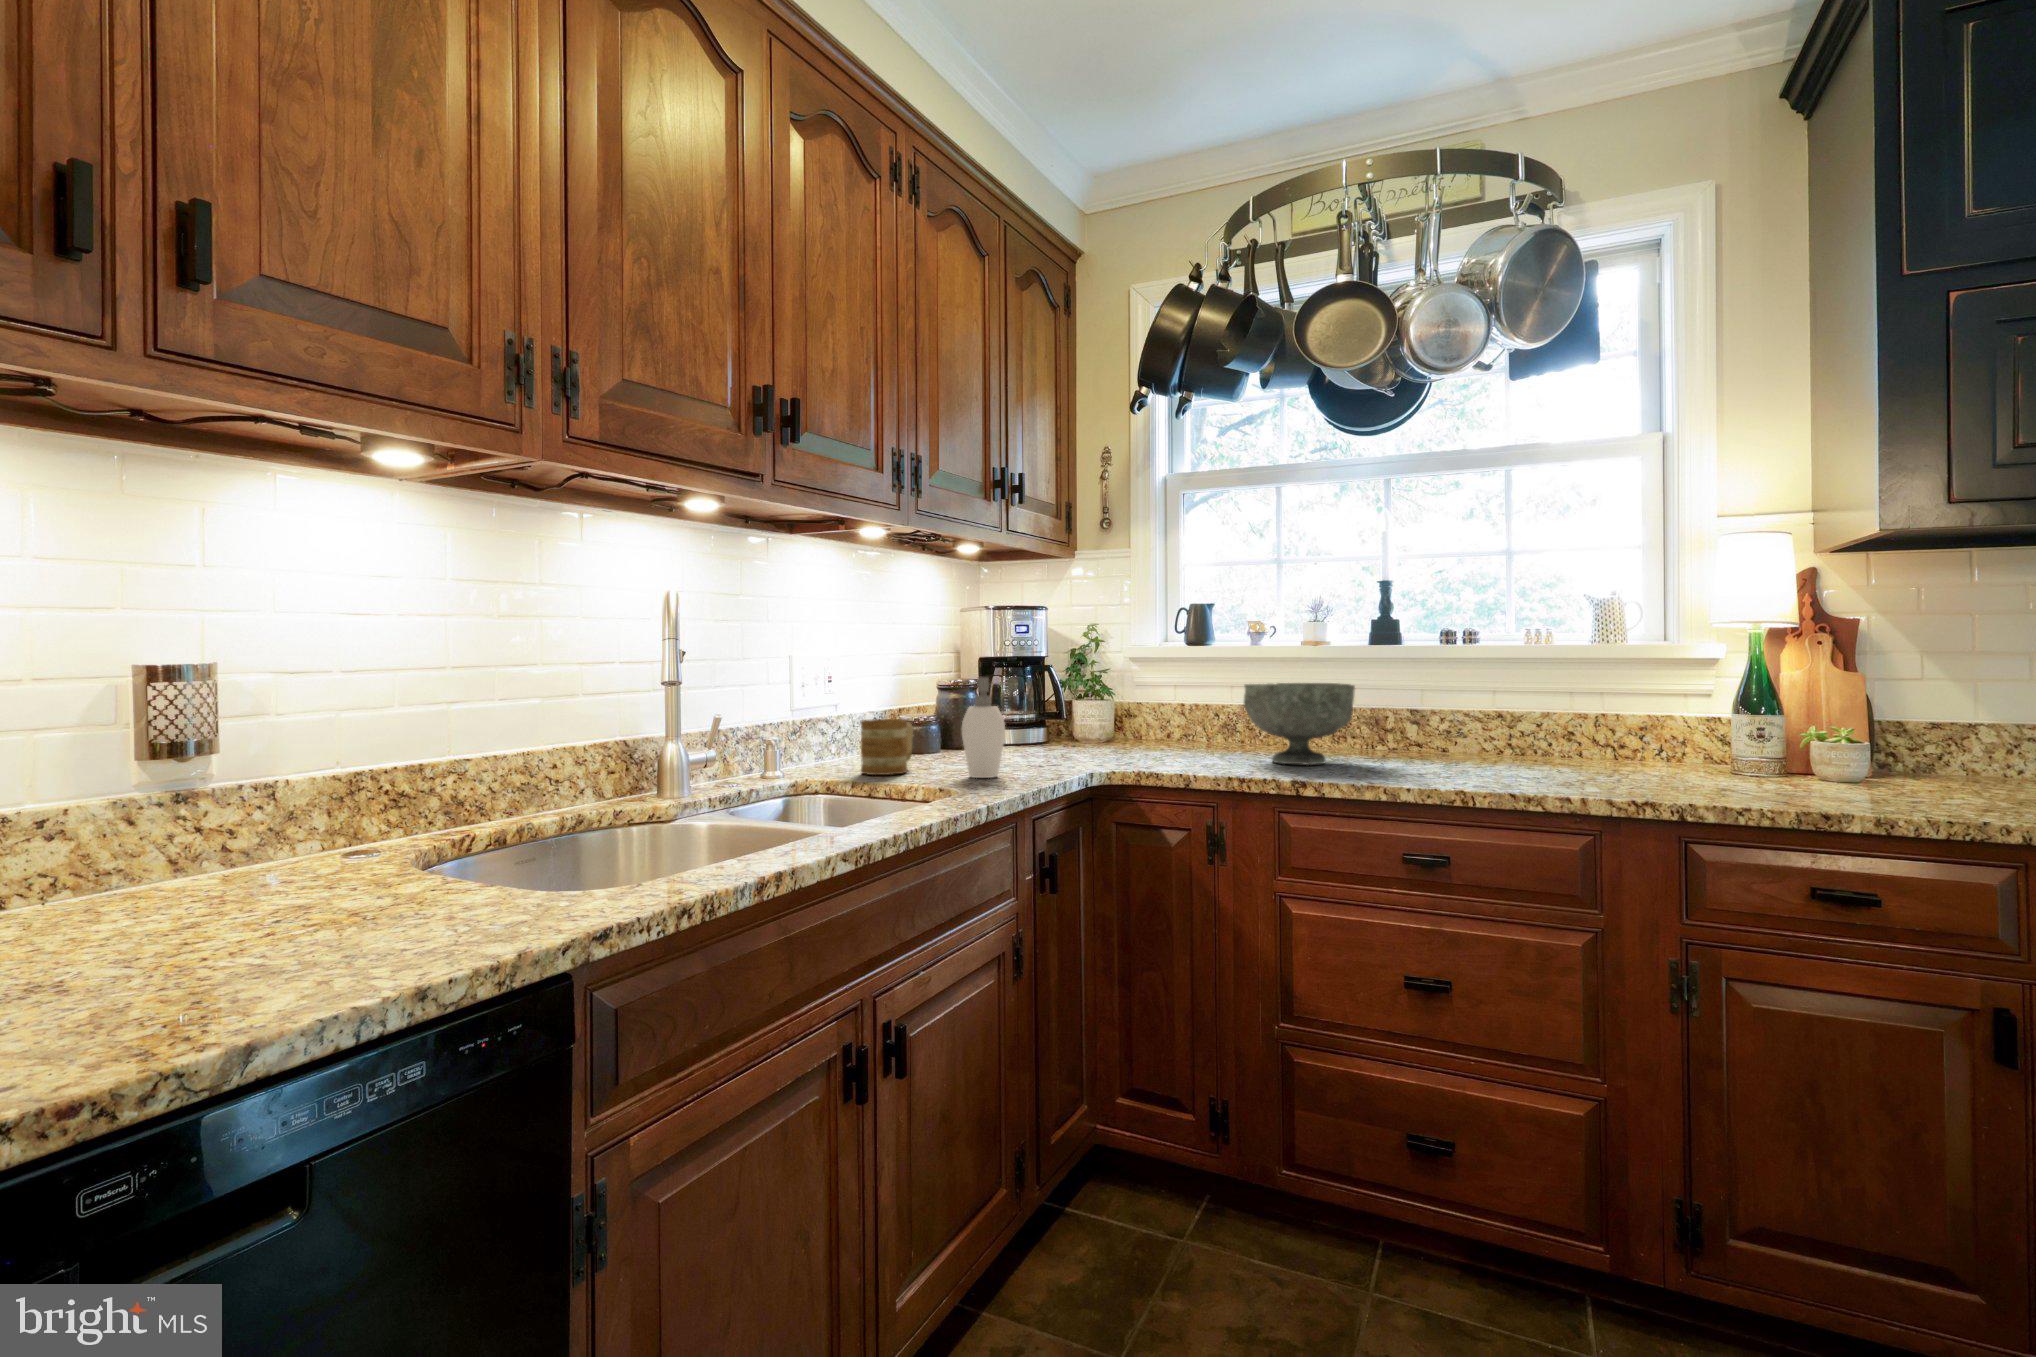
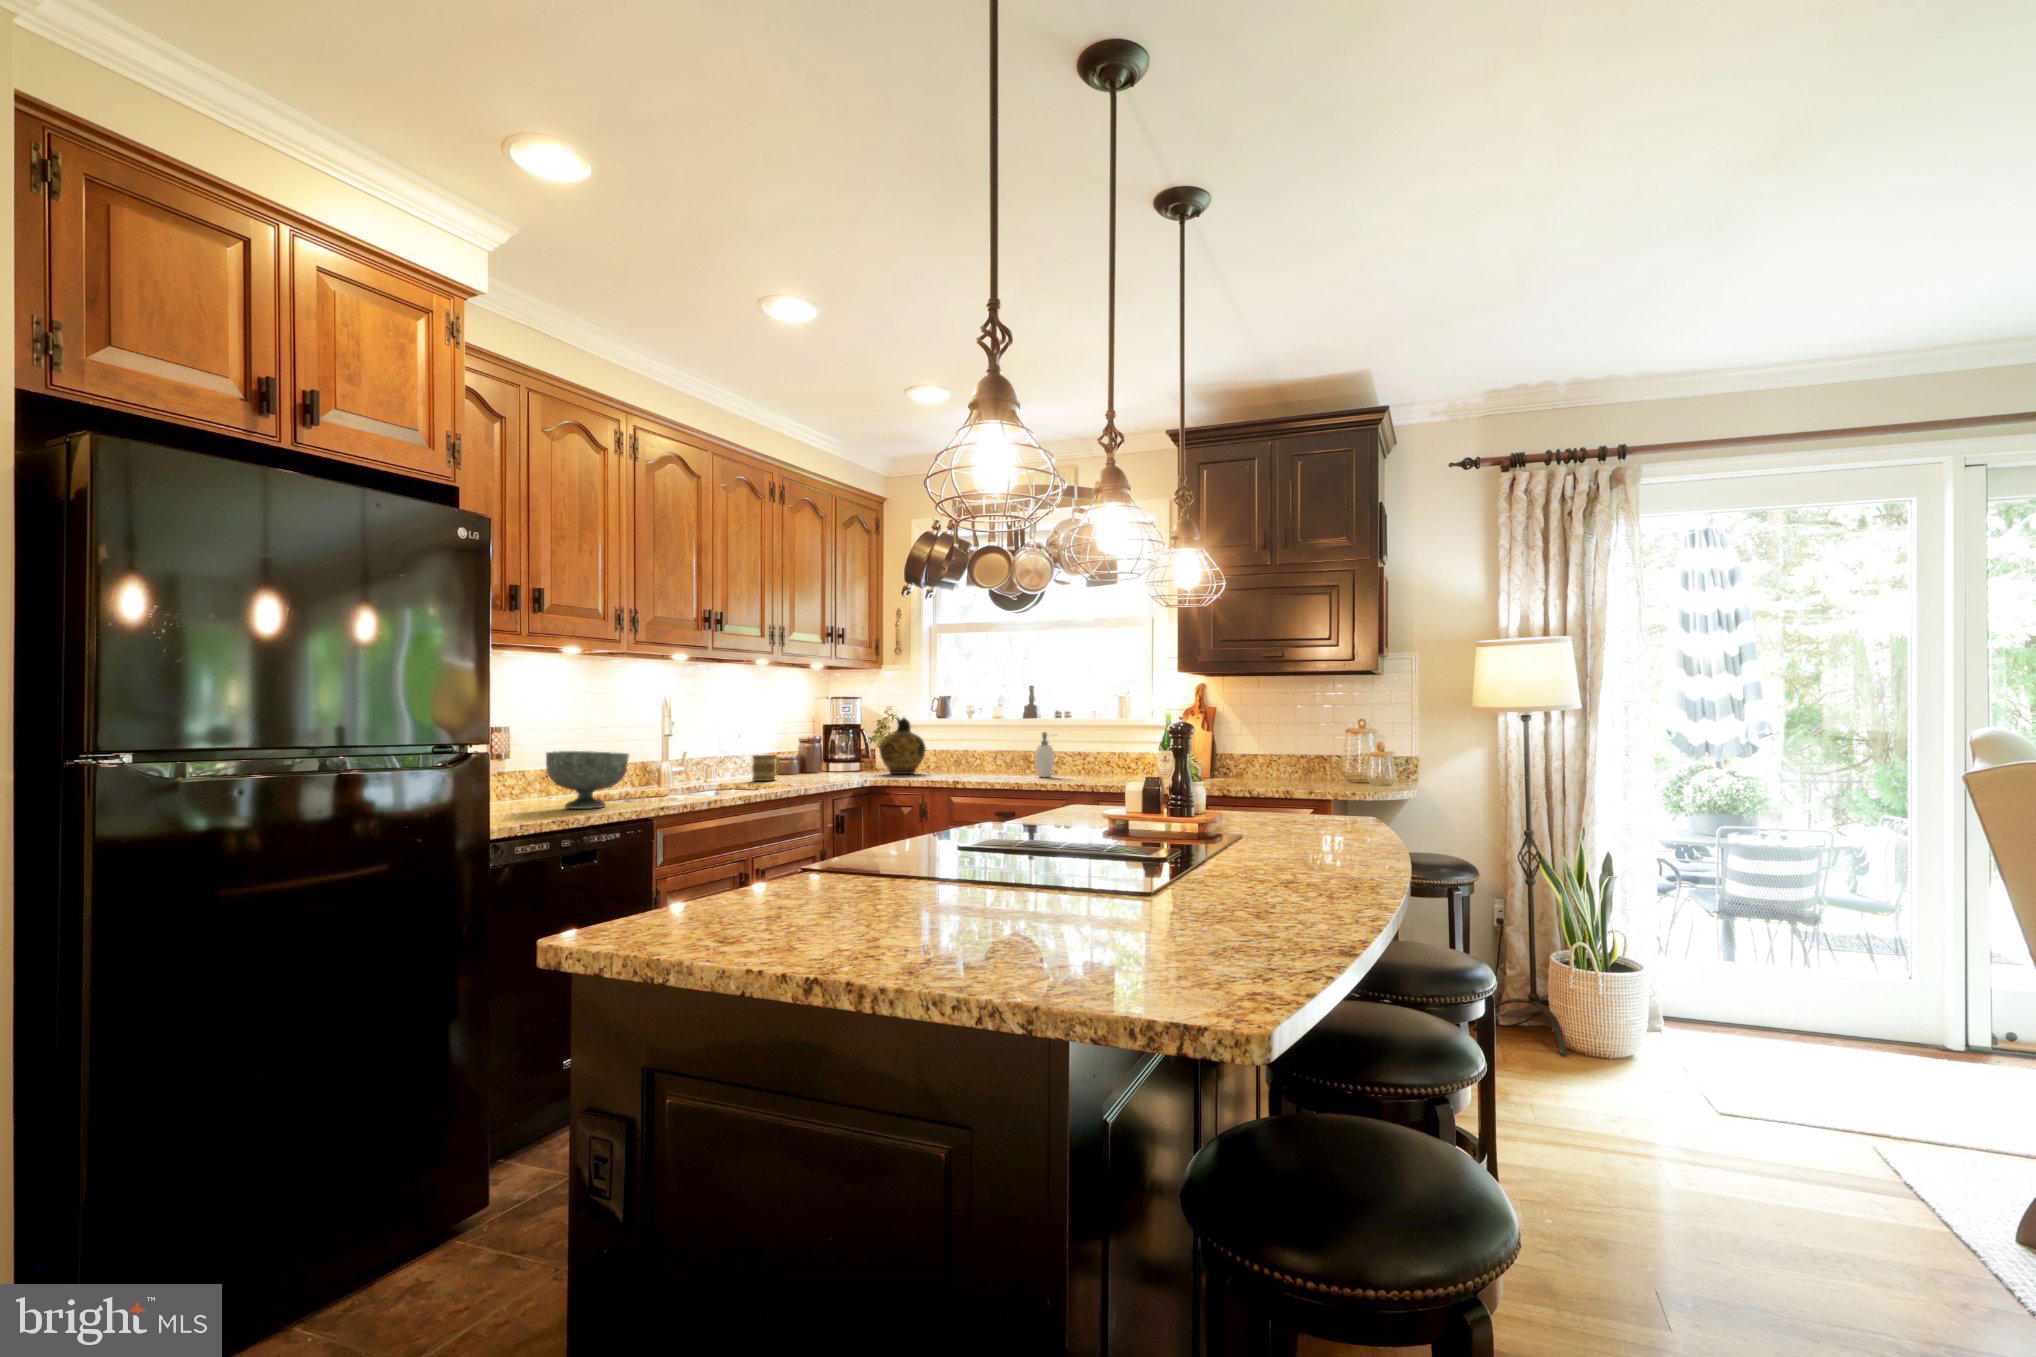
ceramic jug: none [1093,642,1181,753] -> present [879,718,926,774]
soap dispenser: present [962,677,1005,778] -> present [1035,732,1054,777]
decorative bowl: present [1244,683,1355,765] -> present [546,751,629,809]

